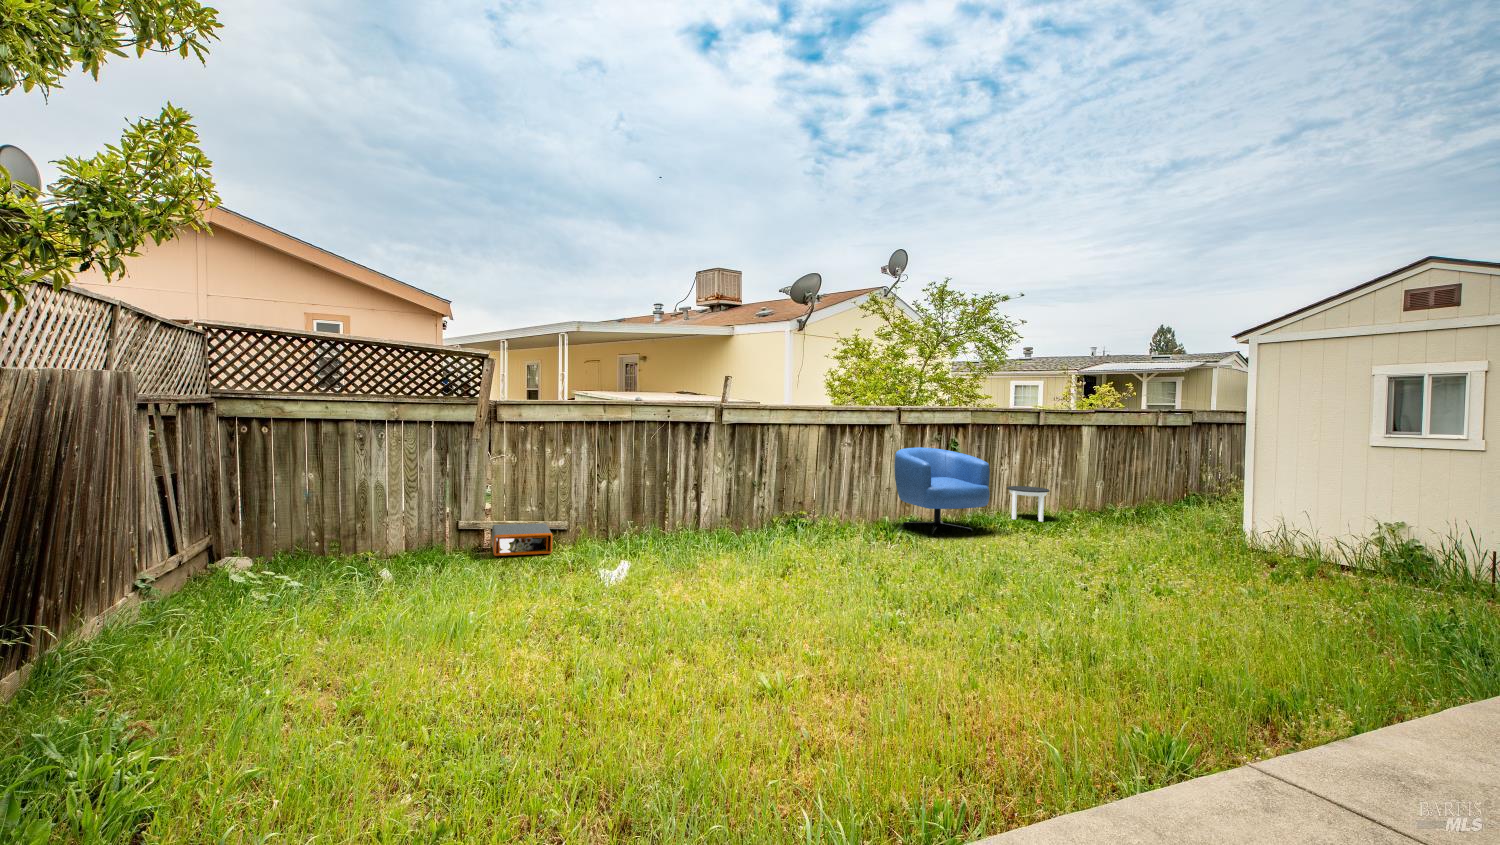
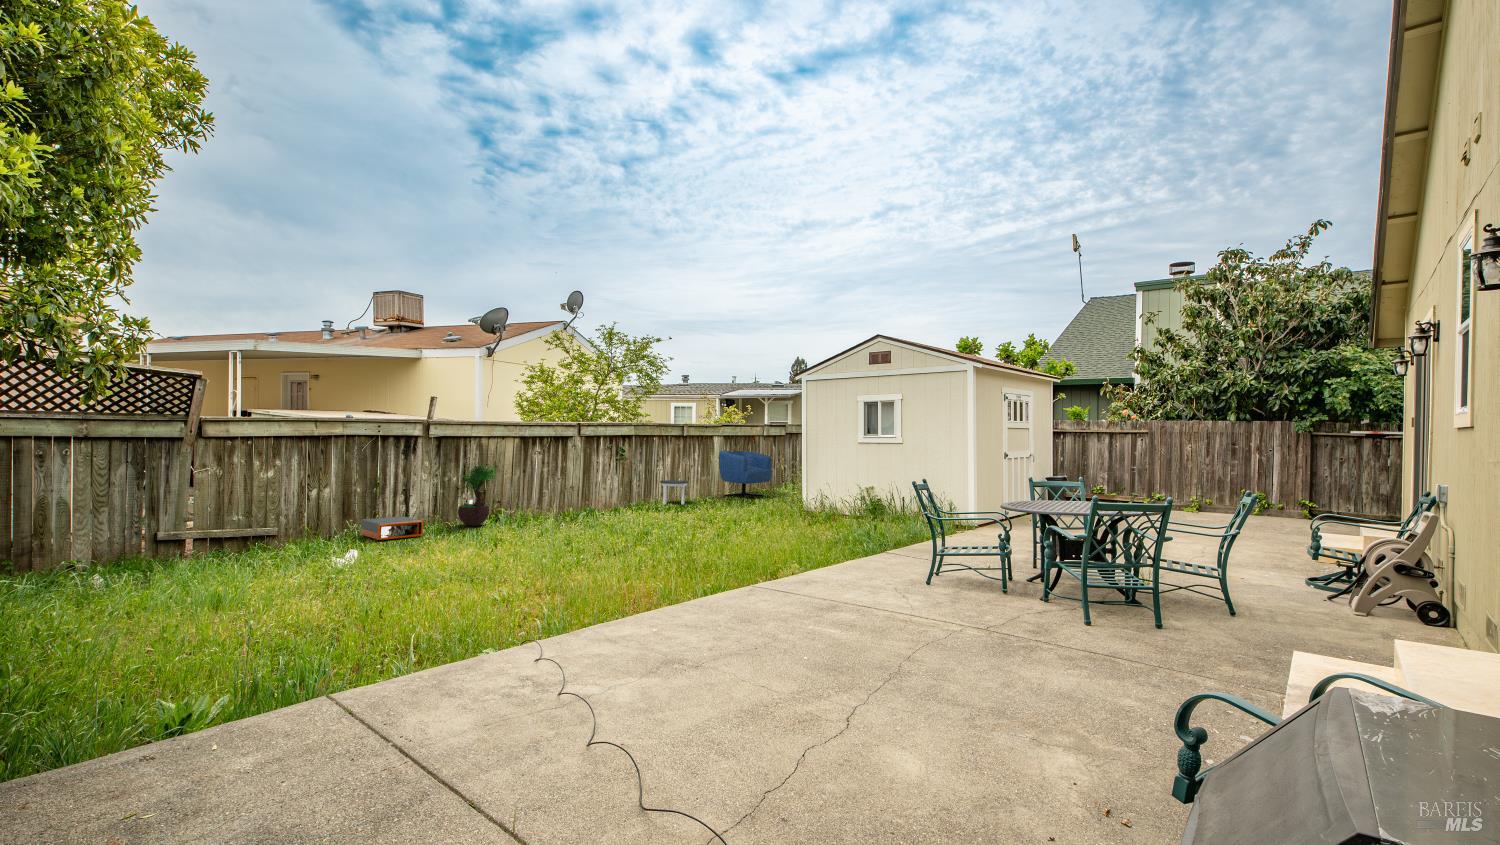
armchair: present [894,447,990,534] -> present [718,449,772,499]
potted tree: none [751,451,798,534] -> present [458,463,496,526]
storage box: present [492,524,553,556] -> present [361,516,423,540]

